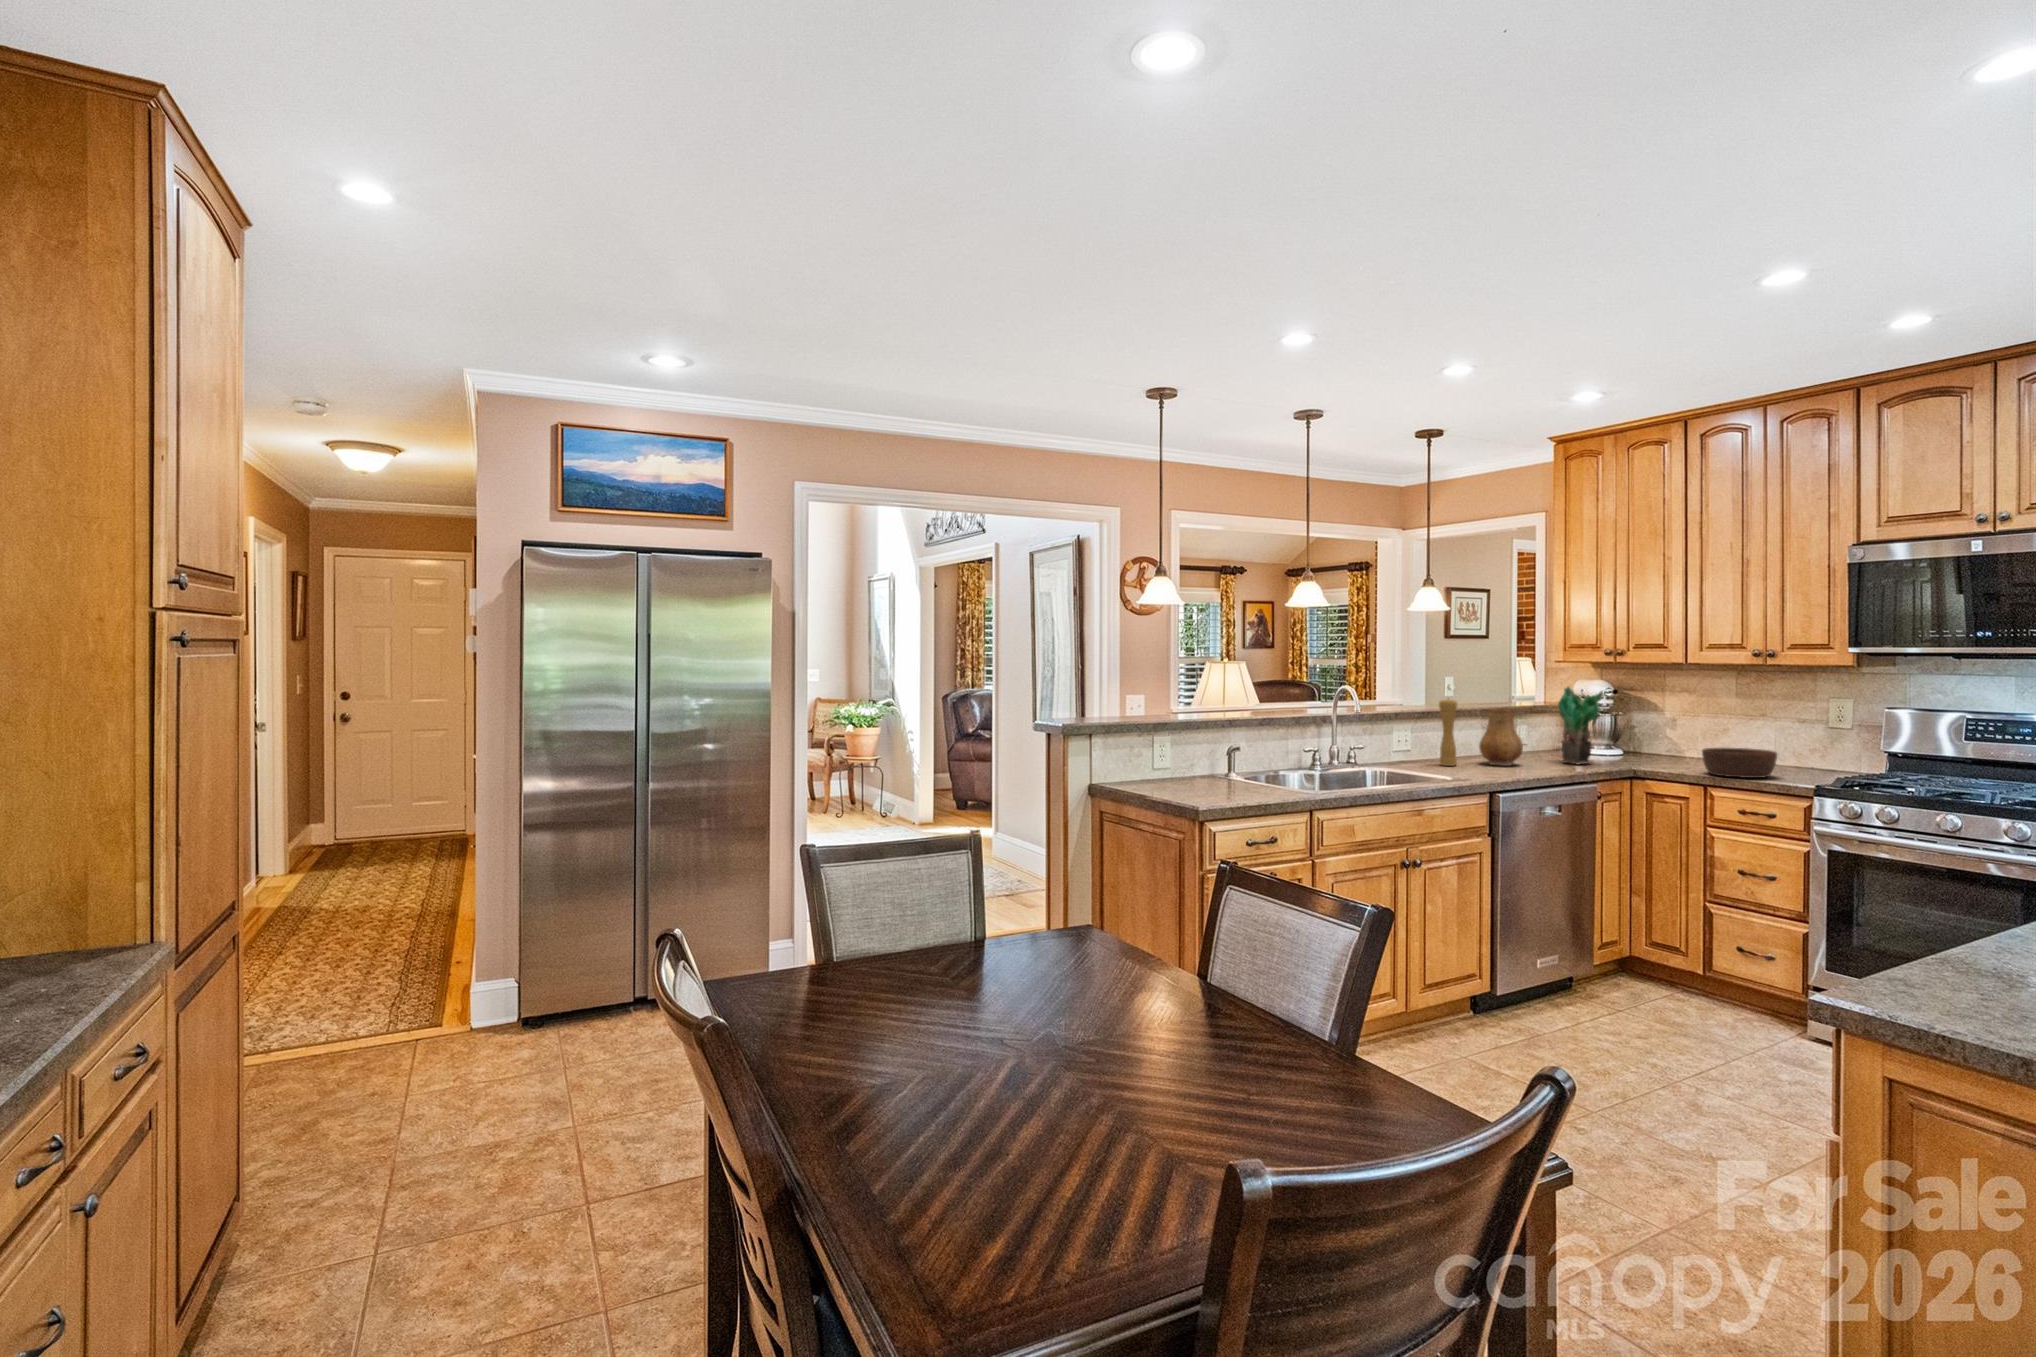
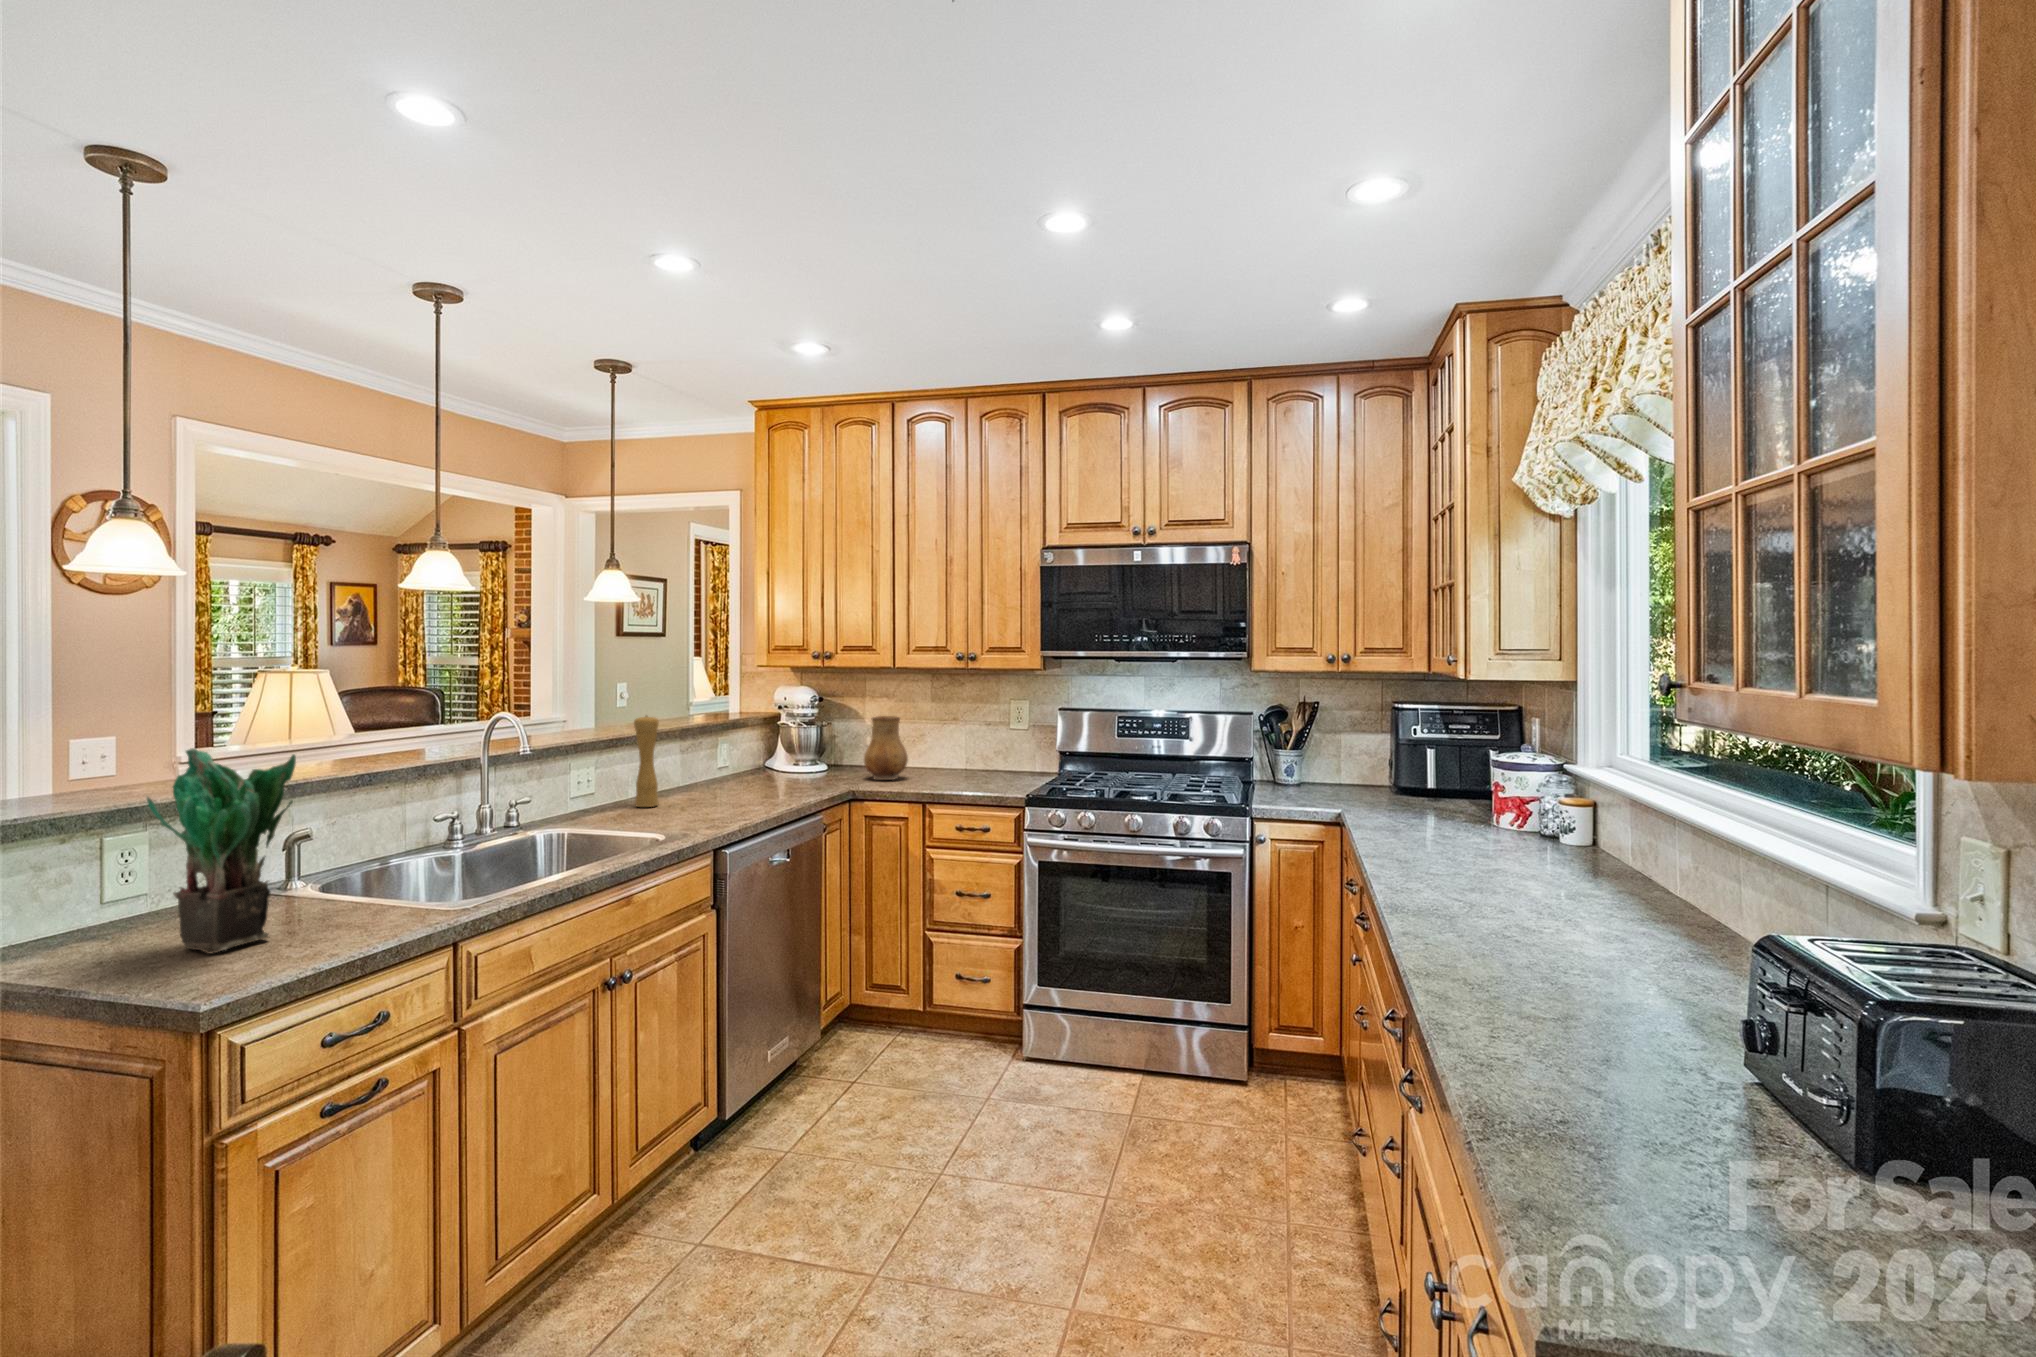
potted plant: present [1558,687,1603,764] -> present [147,748,296,954]
ceramic pitcher: present [1479,708,1523,766] -> present [864,716,908,780]
wooden bowl: present [1702,748,1777,778] -> none [918,757,984,790]

